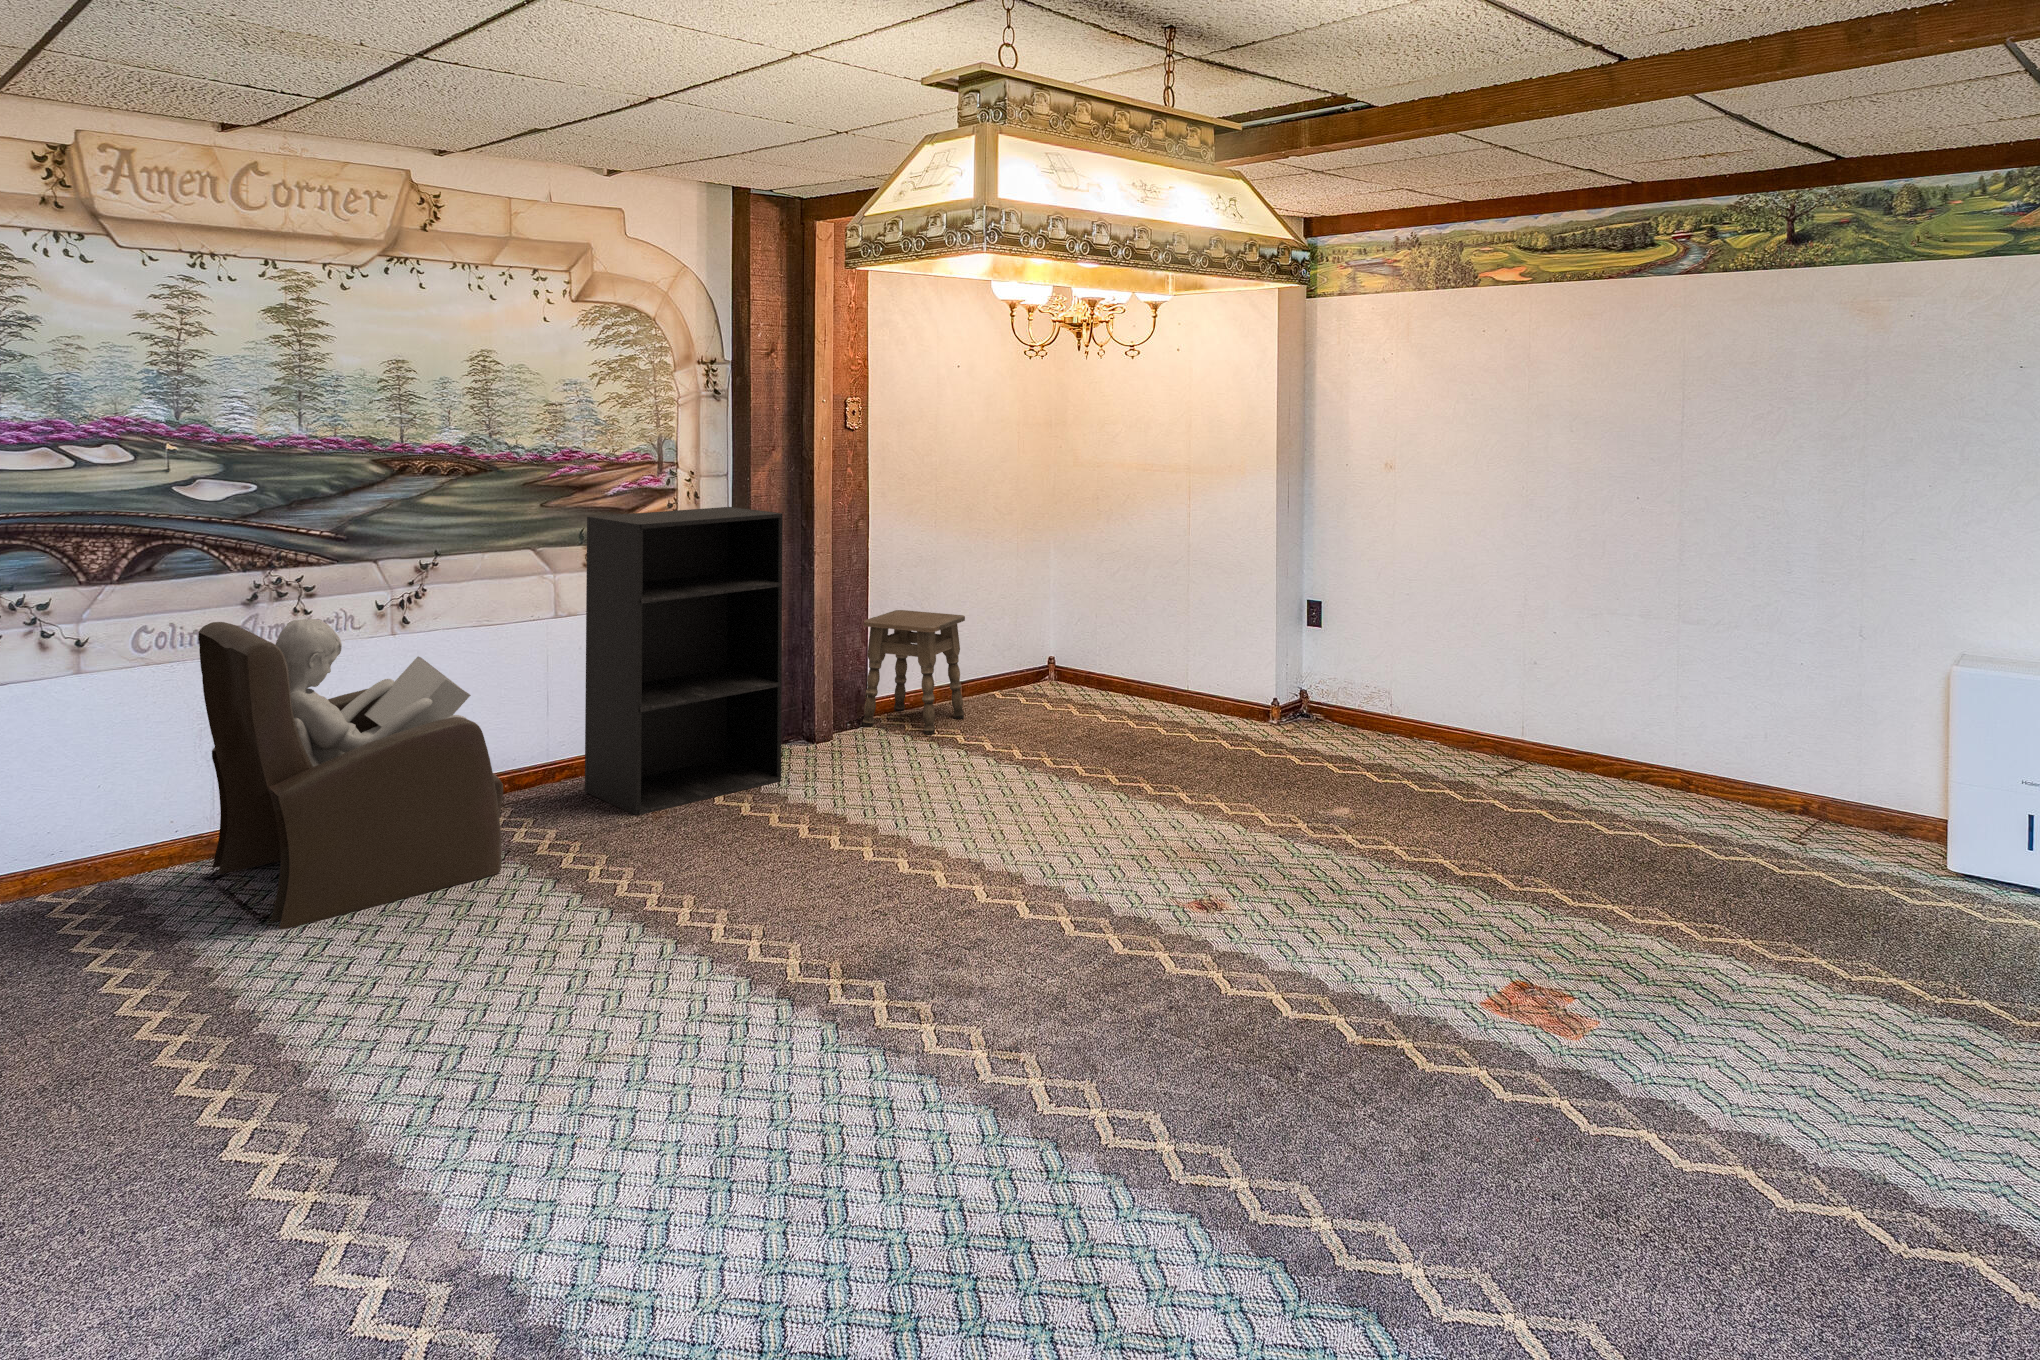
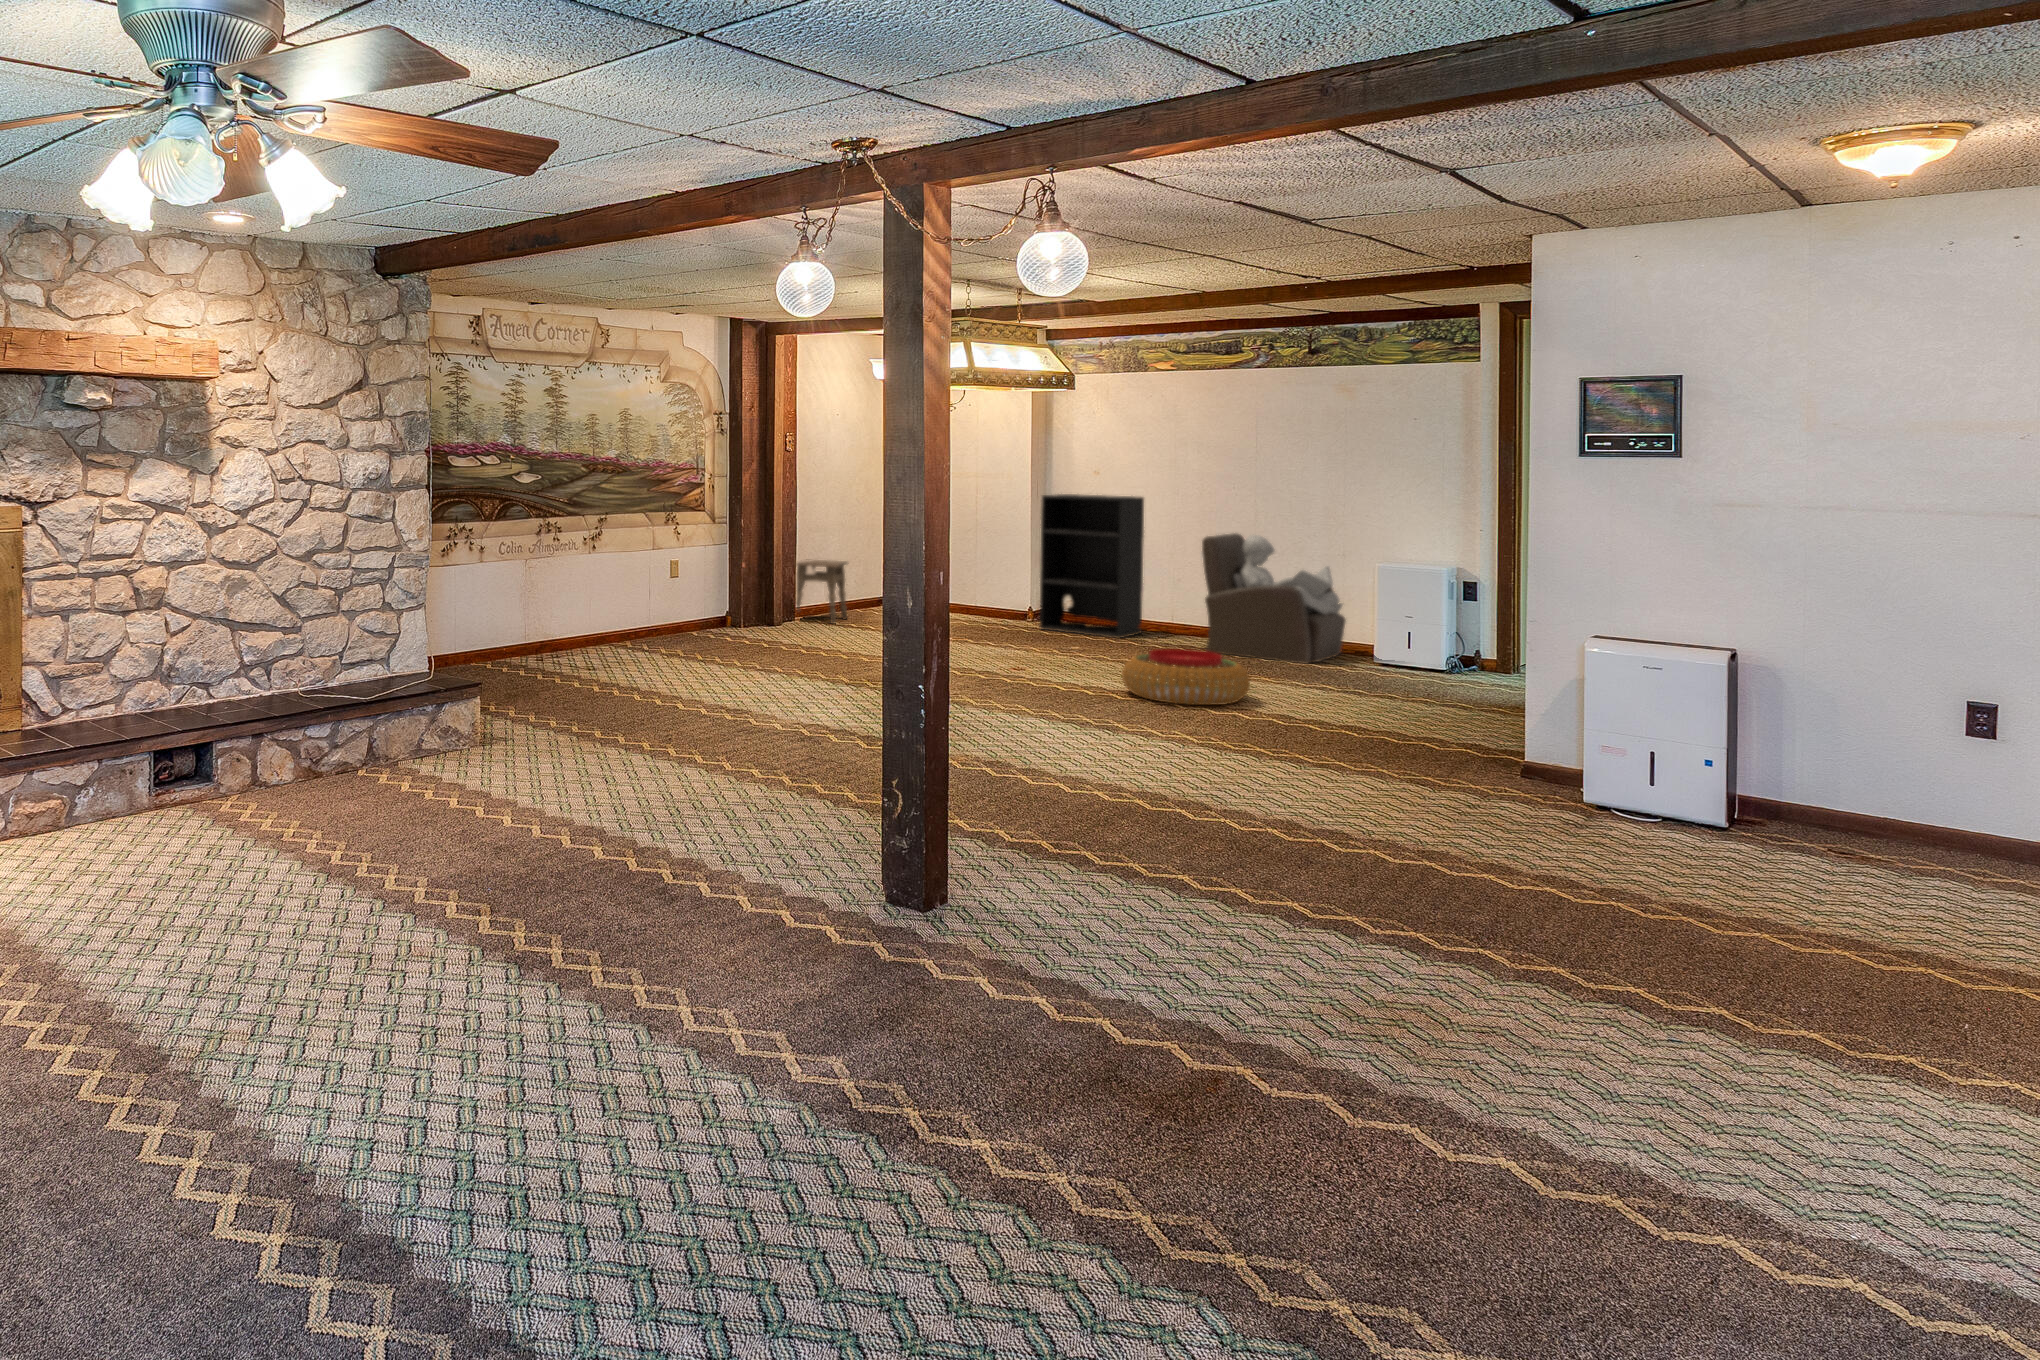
bookshelf: present [585,507,783,815] -> present [1040,494,1144,638]
armchair: present [198,619,503,929] -> present [1202,533,1345,664]
pouf: none [1445,936,1783,1150] -> present [1122,648,1250,705]

